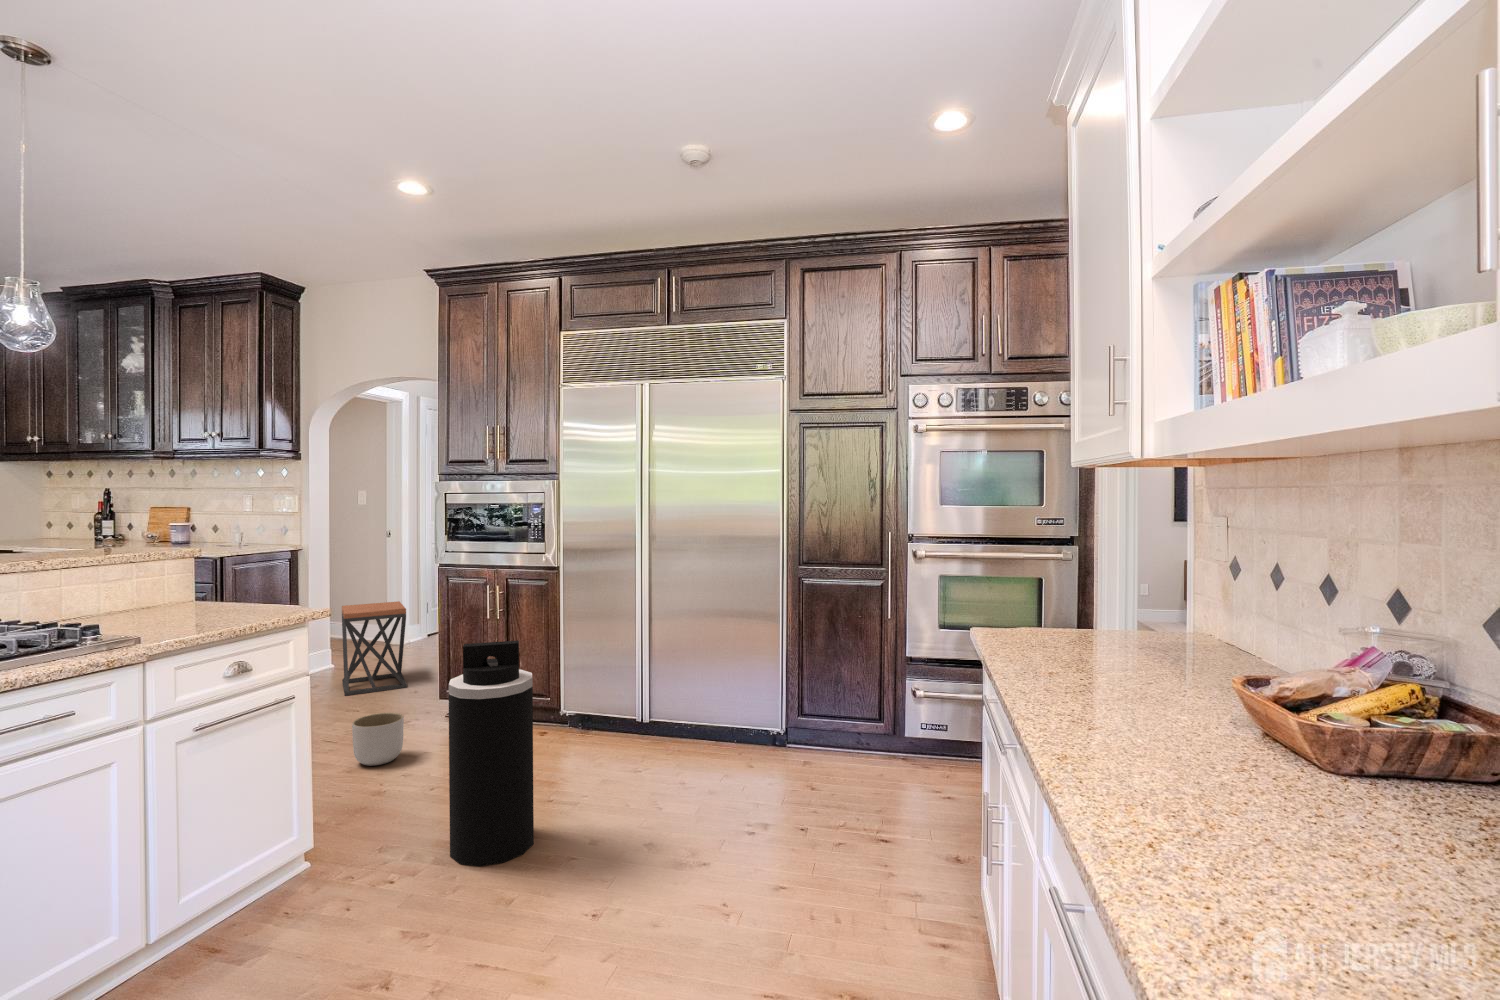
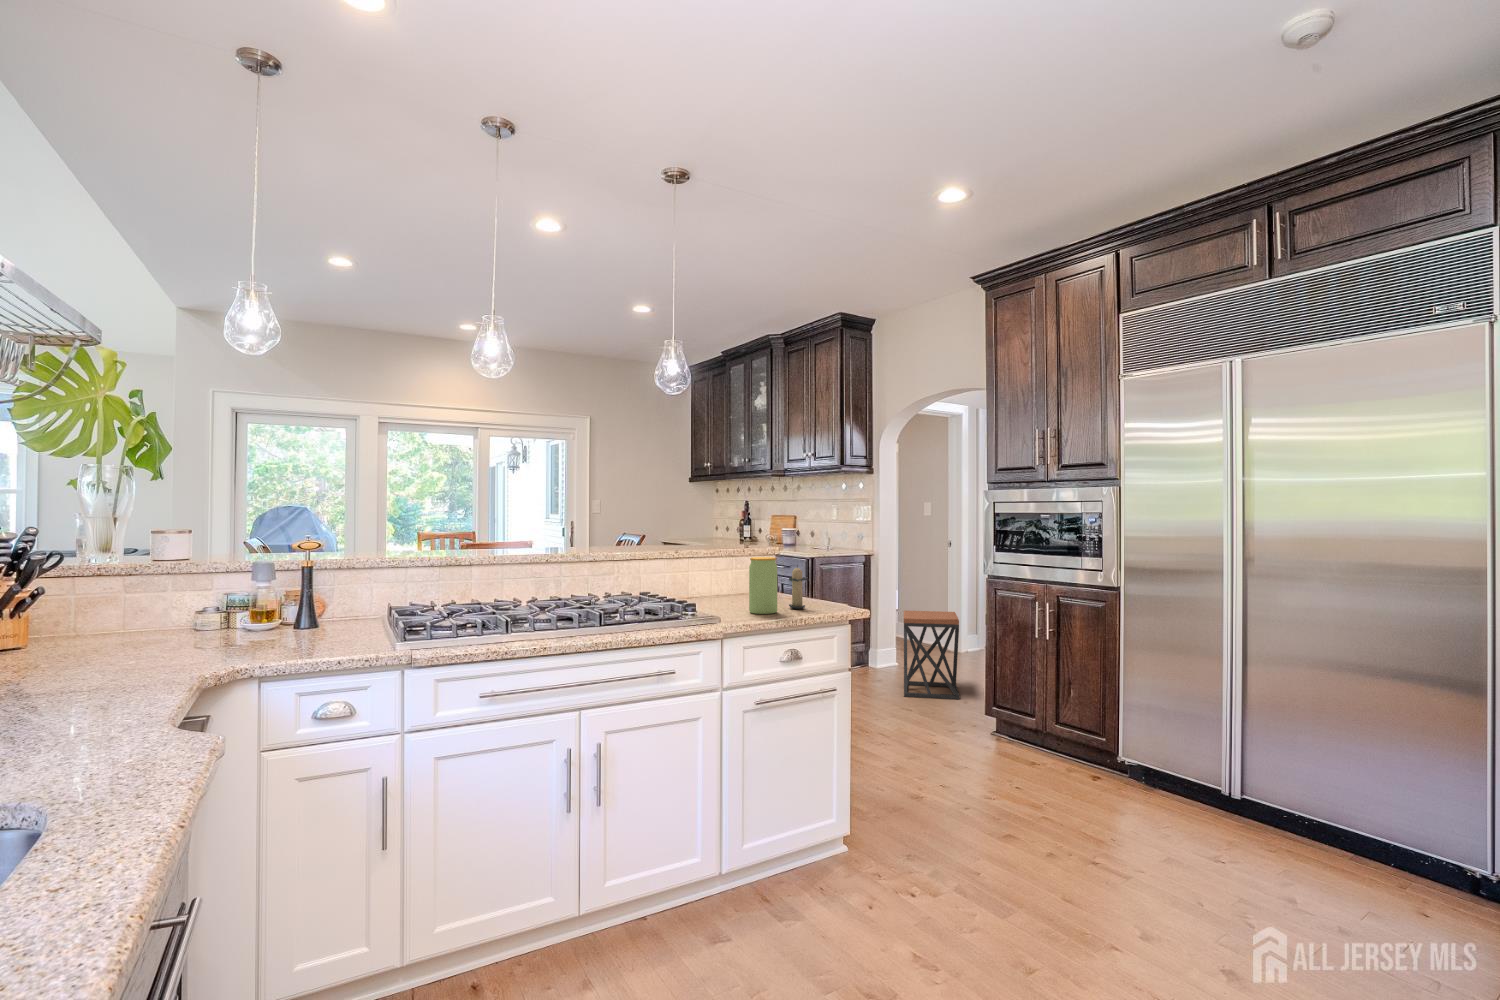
jar: none [174,560,216,627] -> present [749,557,777,614]
candle: none [226,566,256,617] -> present [789,566,805,608]
trash can: present [449,641,534,866] -> none [972,663,1068,918]
planter: present [352,712,404,766] -> none [899,720,945,771]

